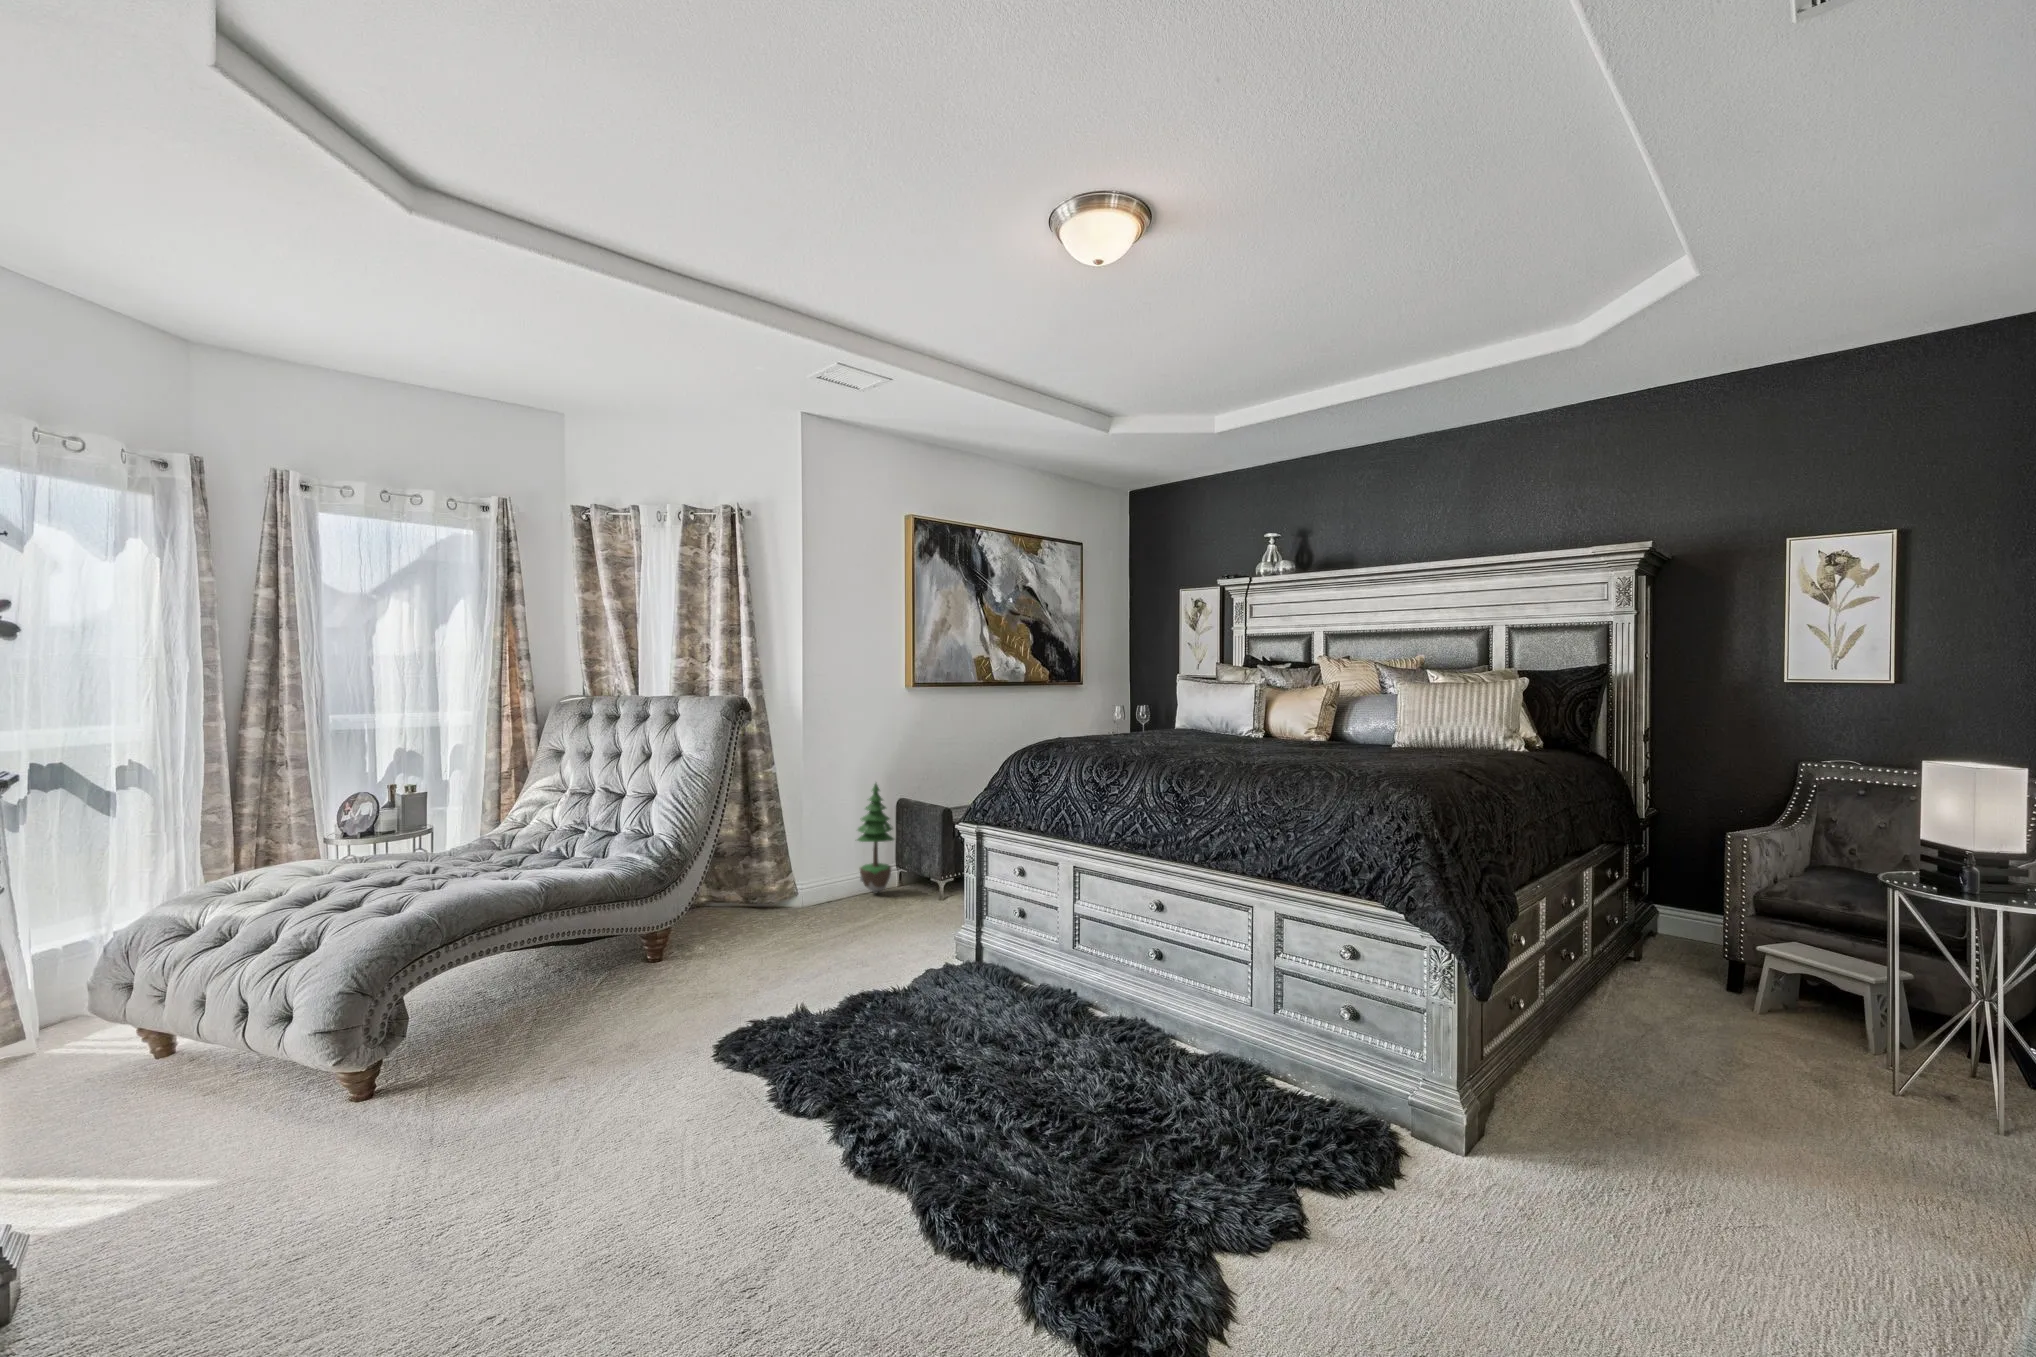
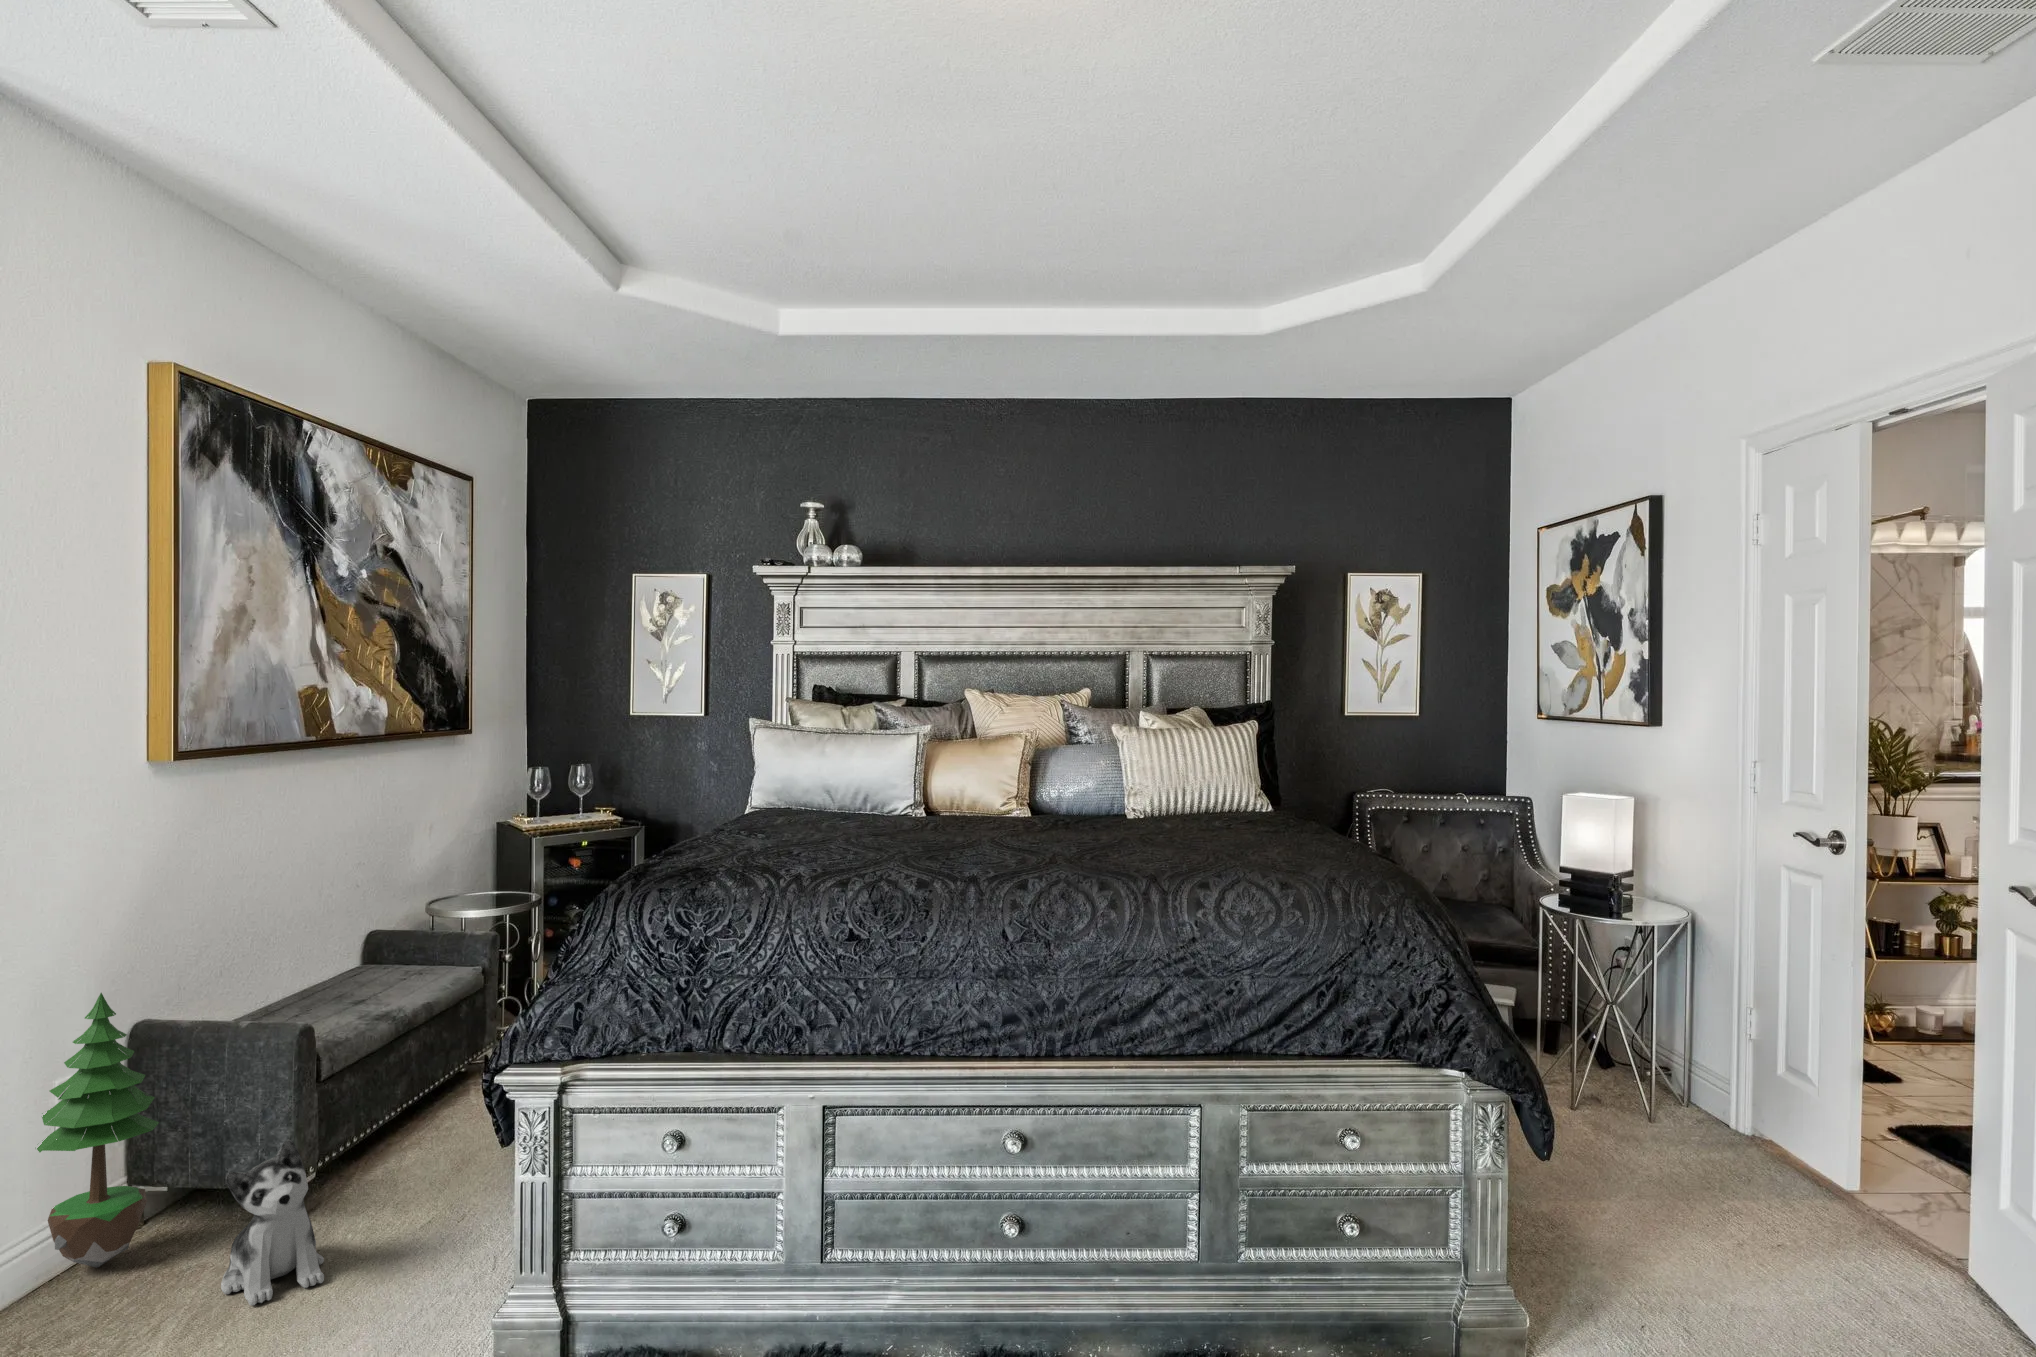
plush toy: none [899,852,938,917] -> present [221,1139,324,1306]

